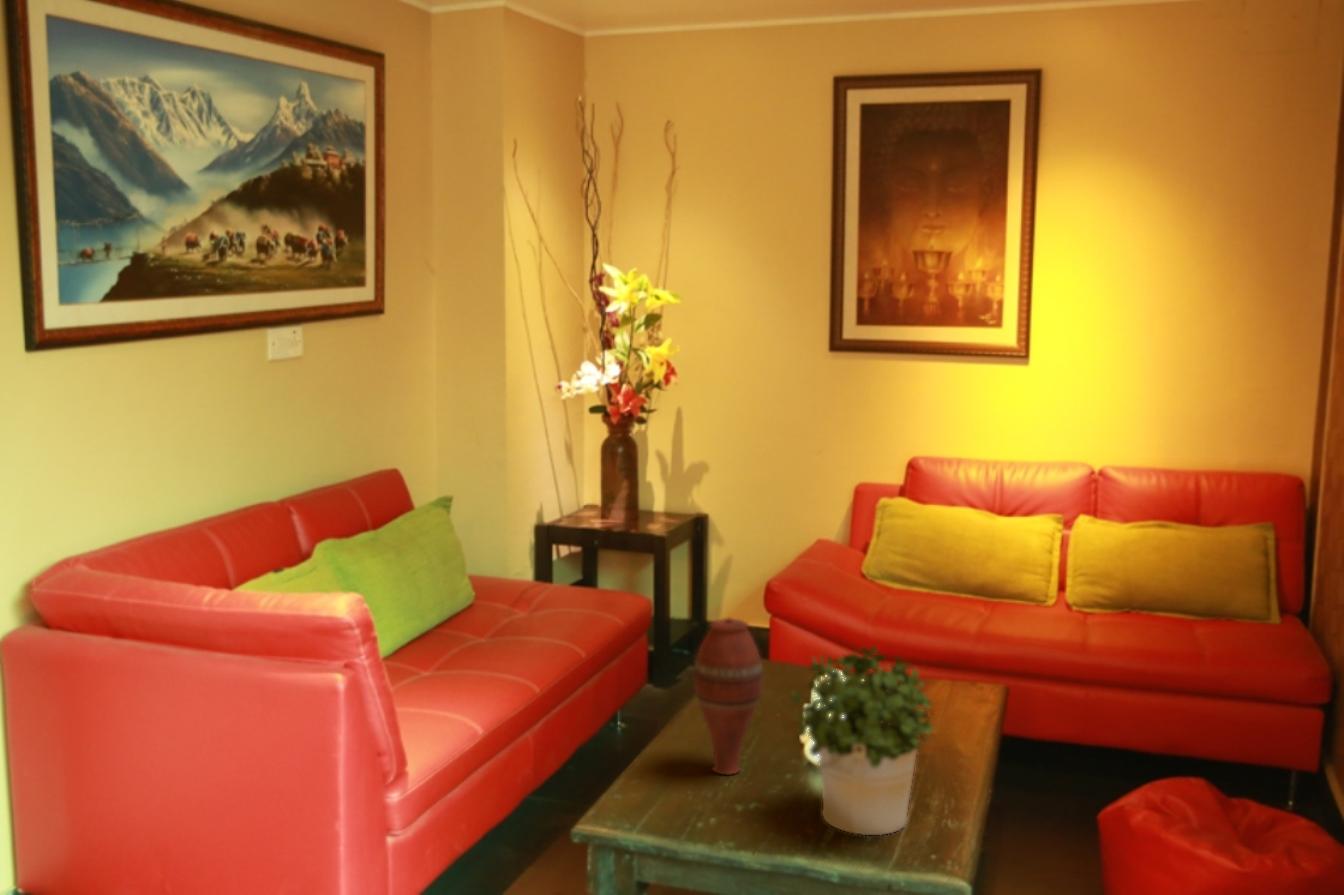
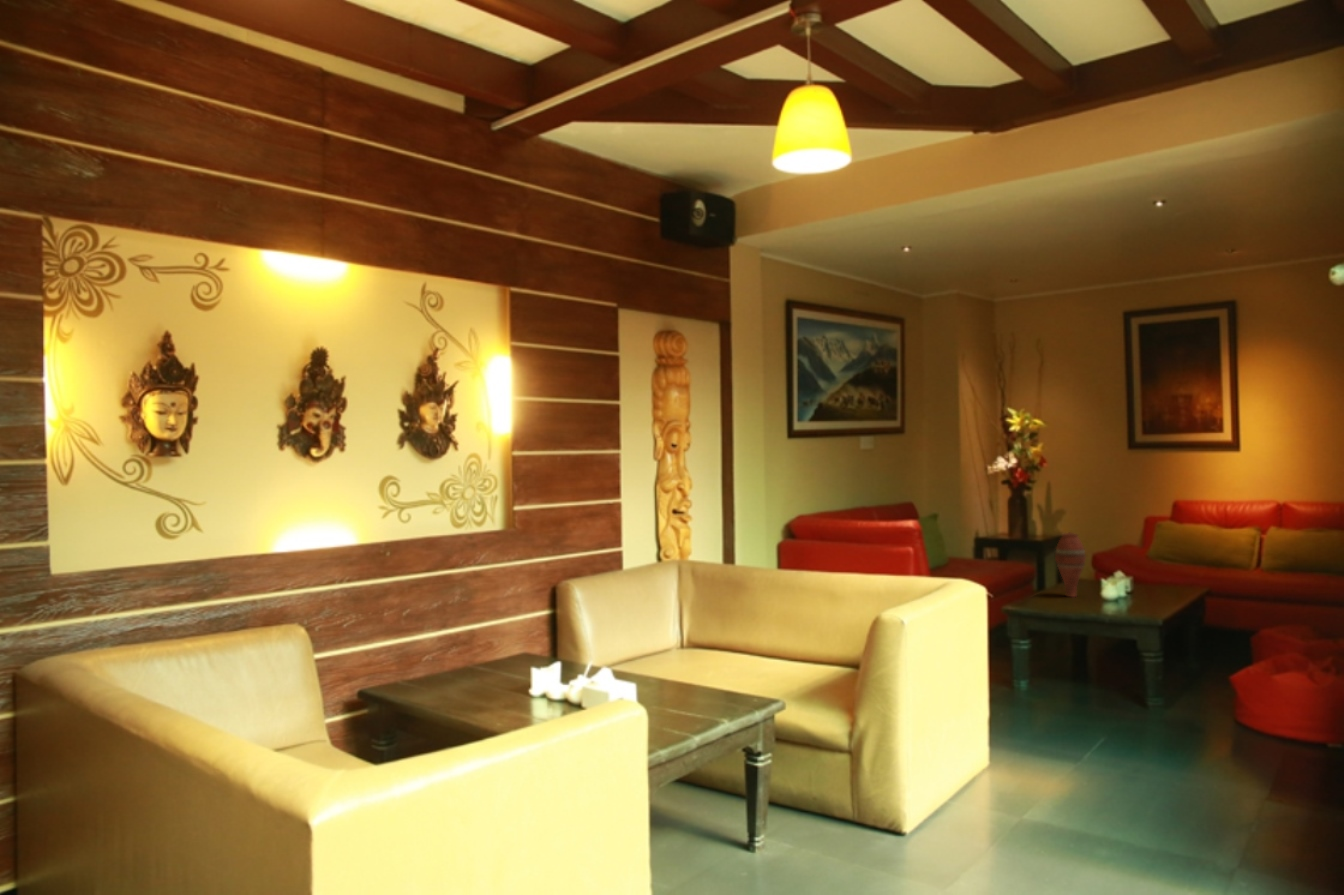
potted plant: present [793,647,933,835] -> none [1096,537,1159,607]

